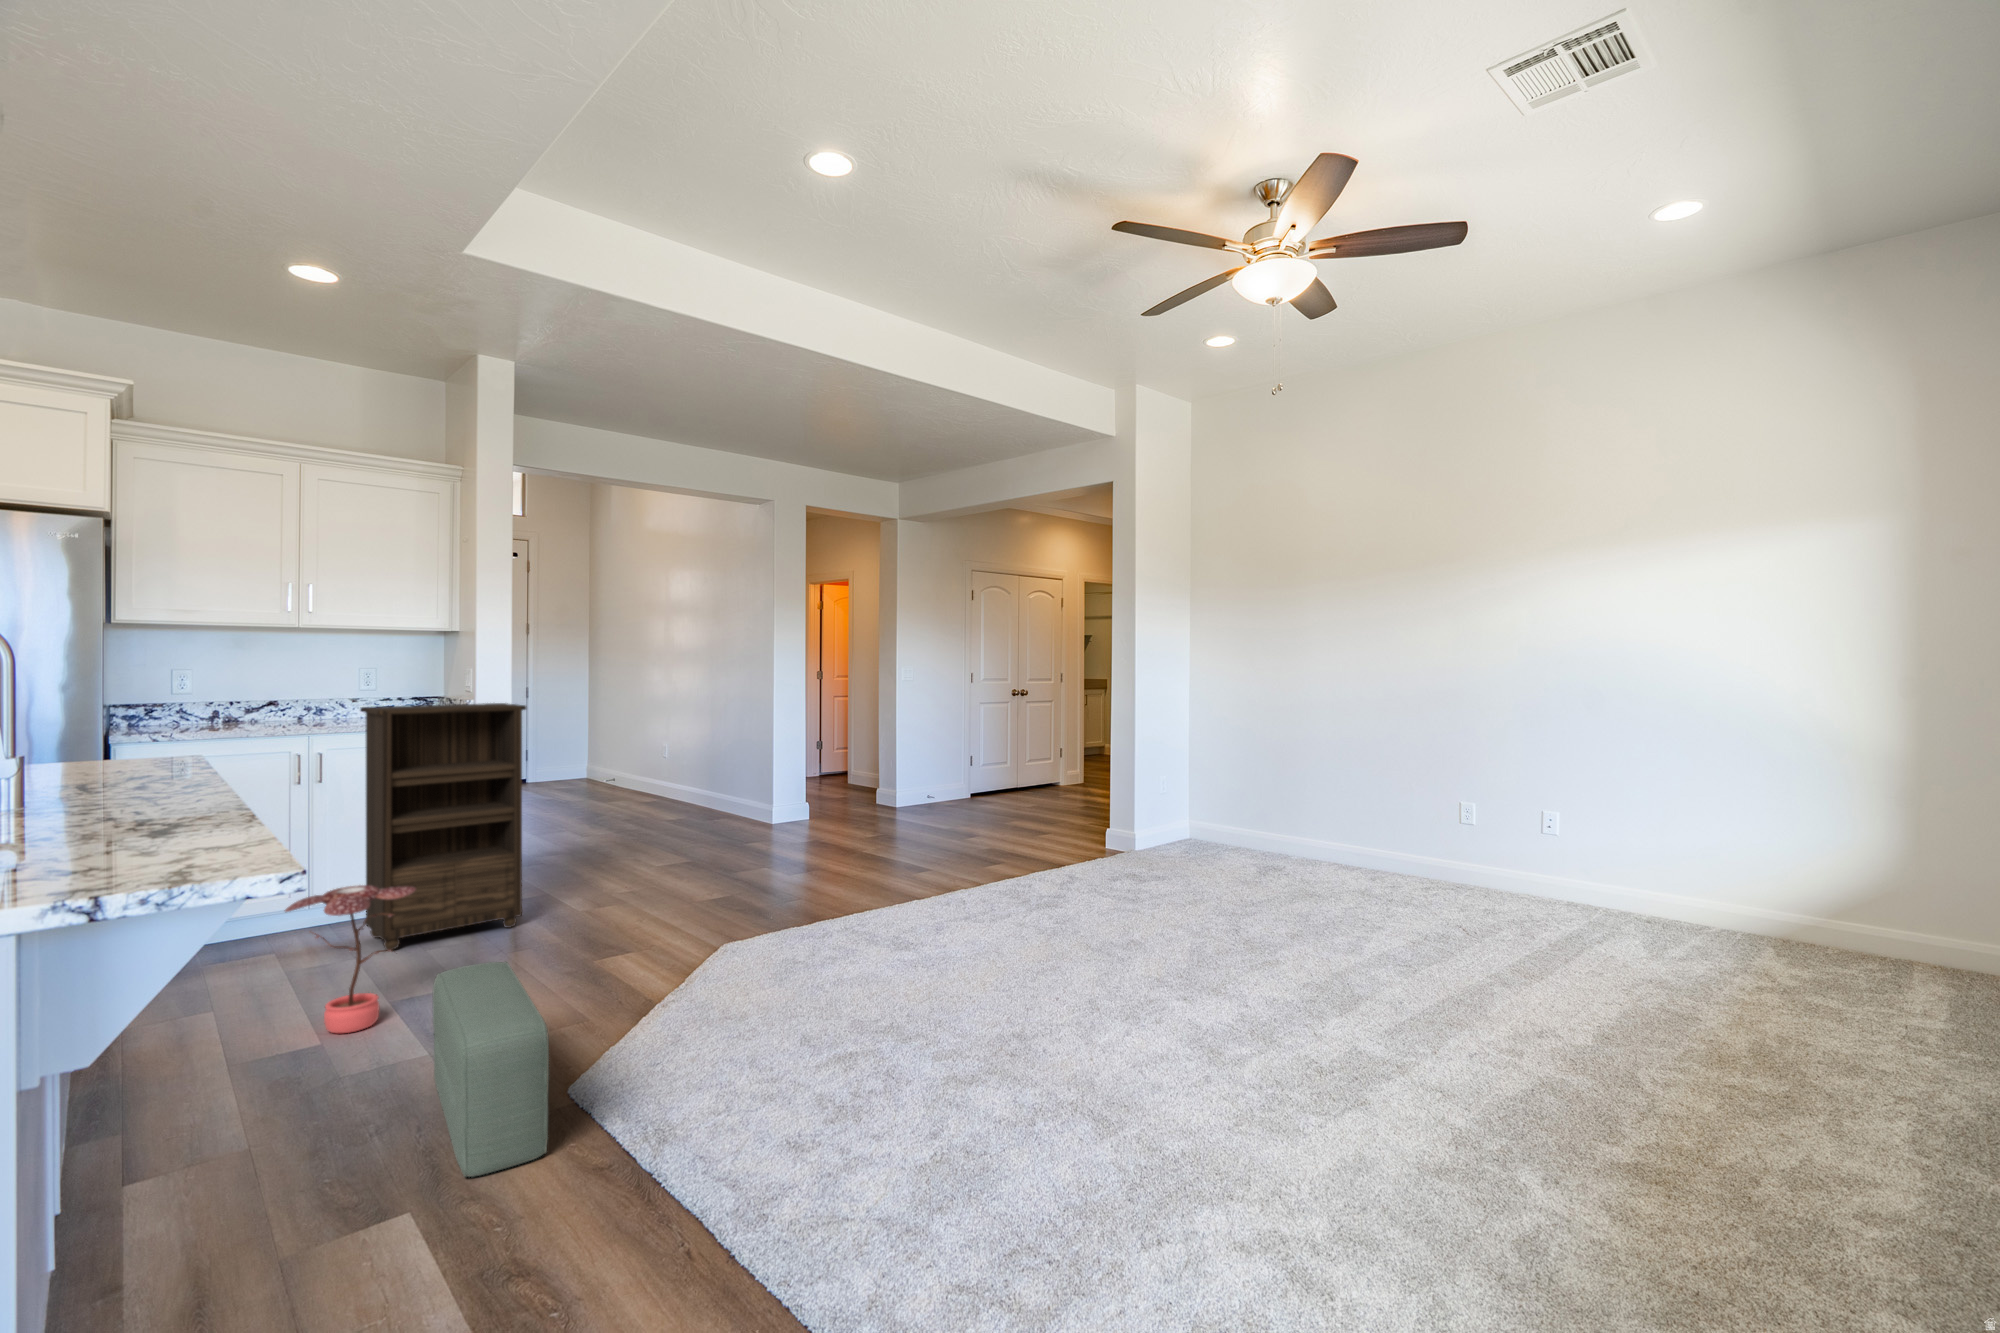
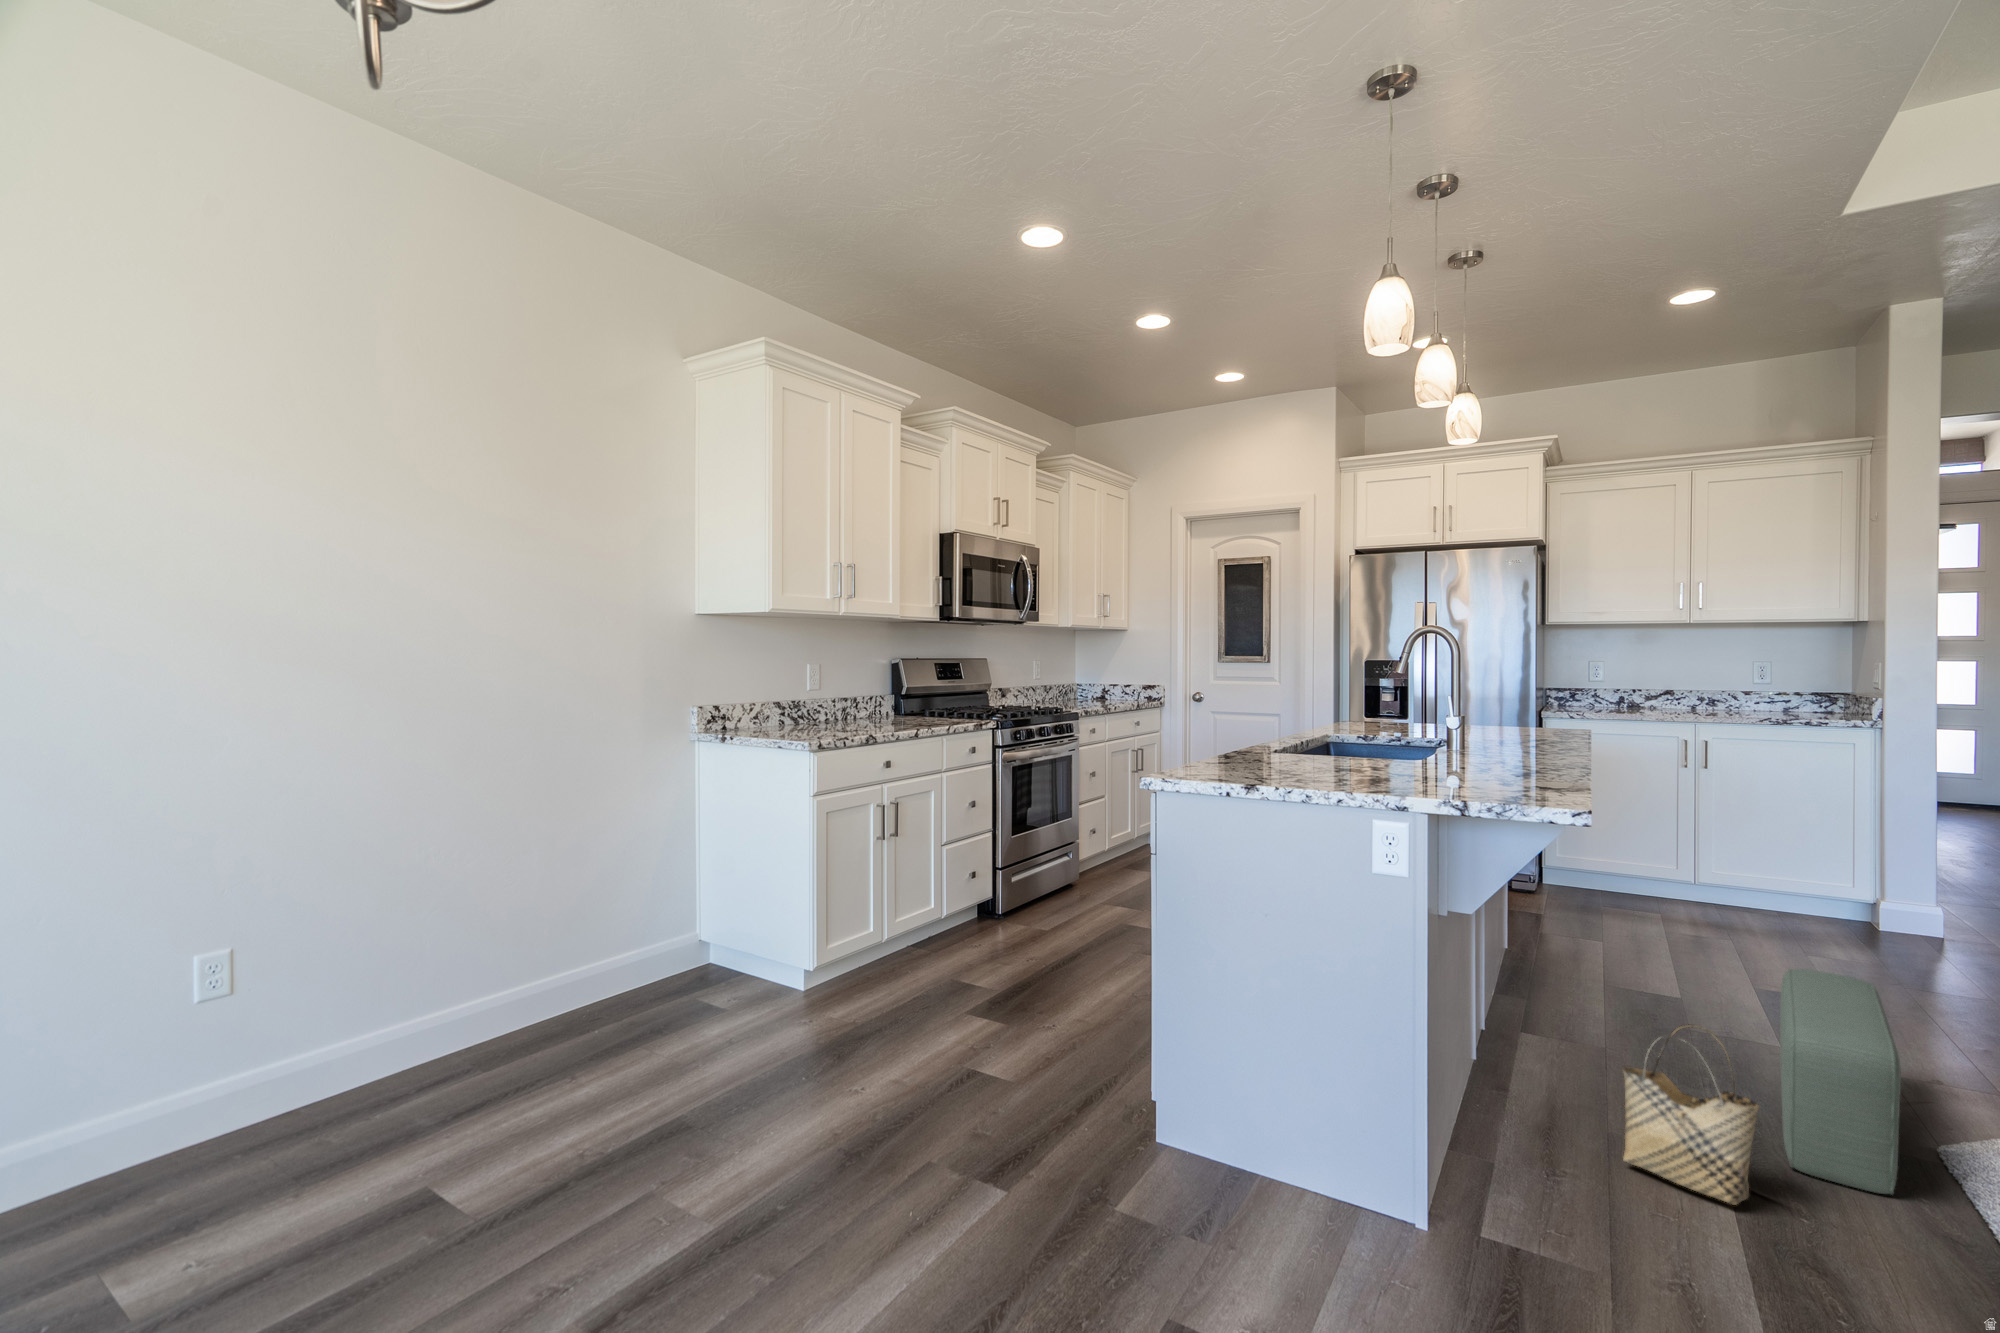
bookshelf: present [361,703,526,950] -> none [1746,700,1952,966]
potted plant: present [285,885,416,1033] -> none [1656,866,1784,1004]
woven basket: none [290,1075,445,1282] -> present [1622,1025,1759,1205]

